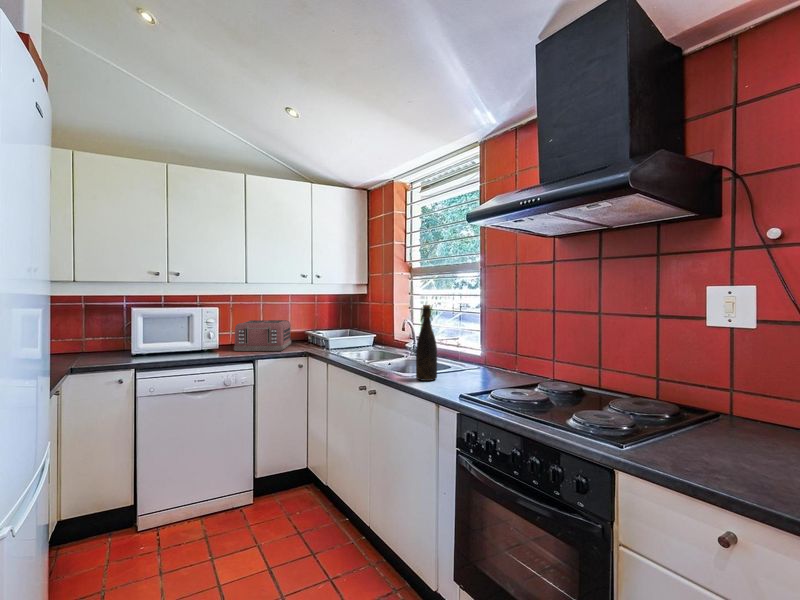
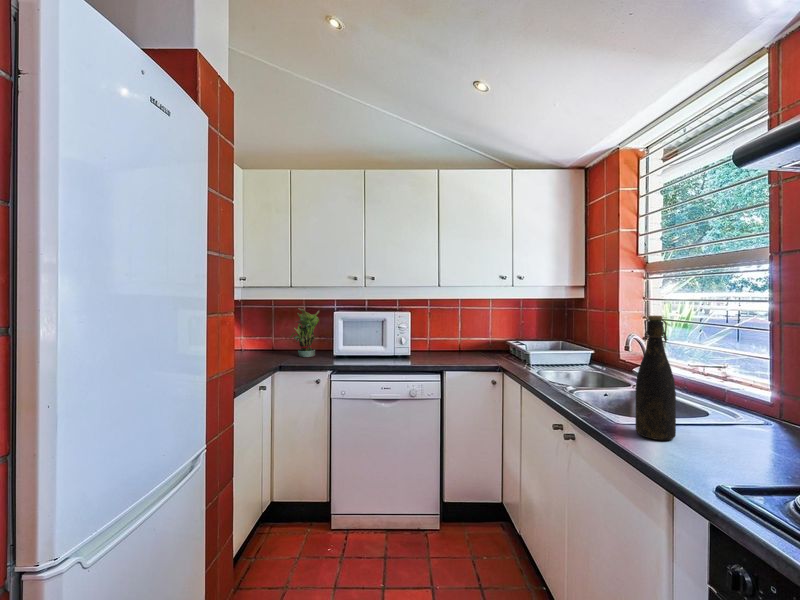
potted plant: none [67,304,110,359] -> present [290,308,320,357]
toaster: present [234,320,291,351] -> none [425,327,489,362]

